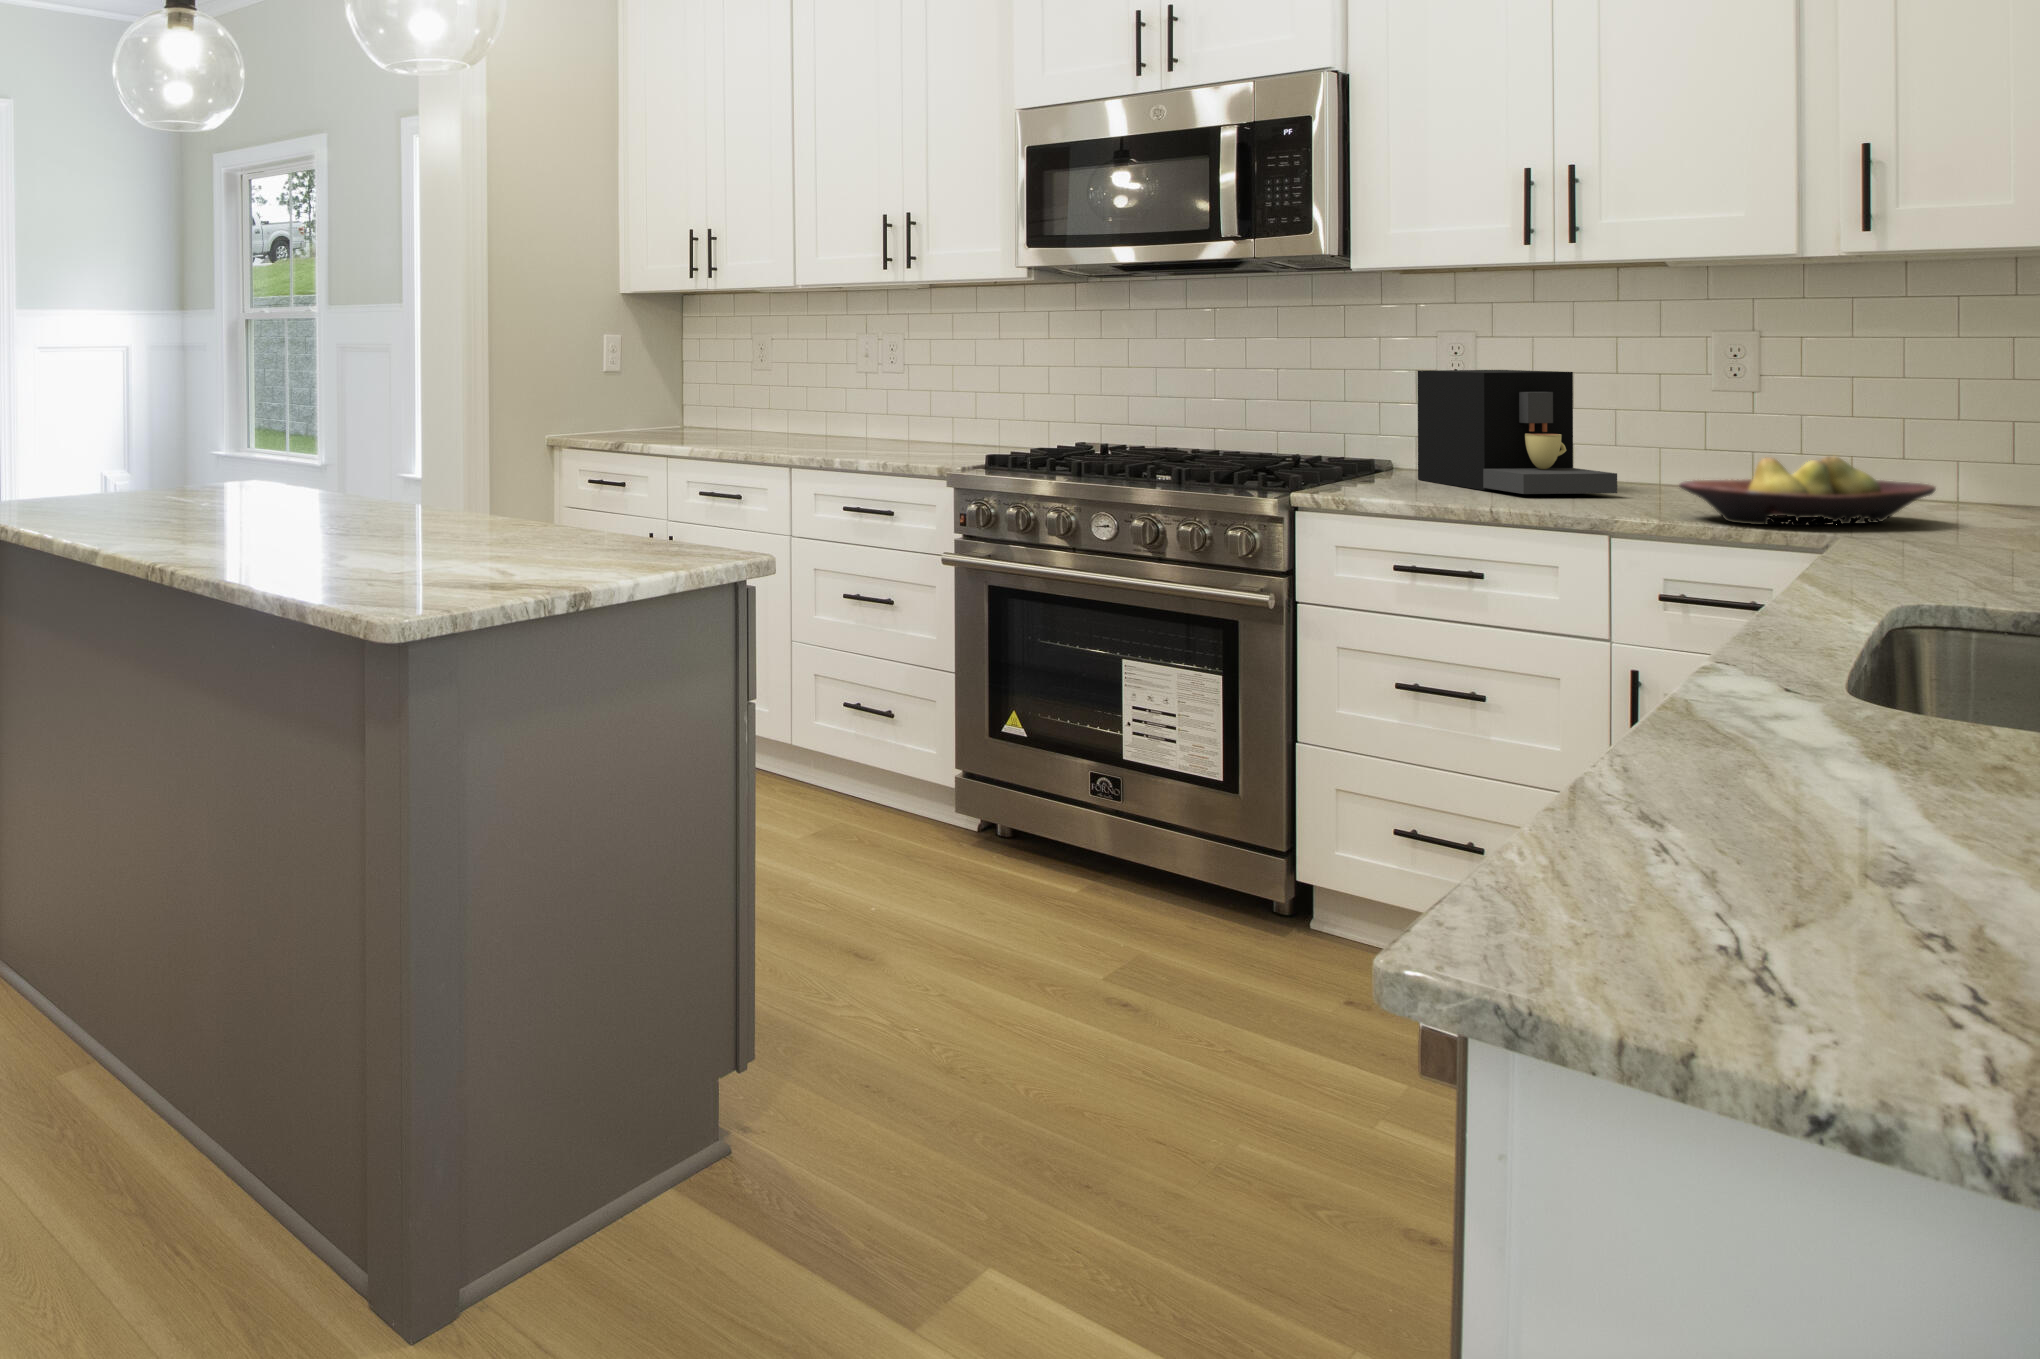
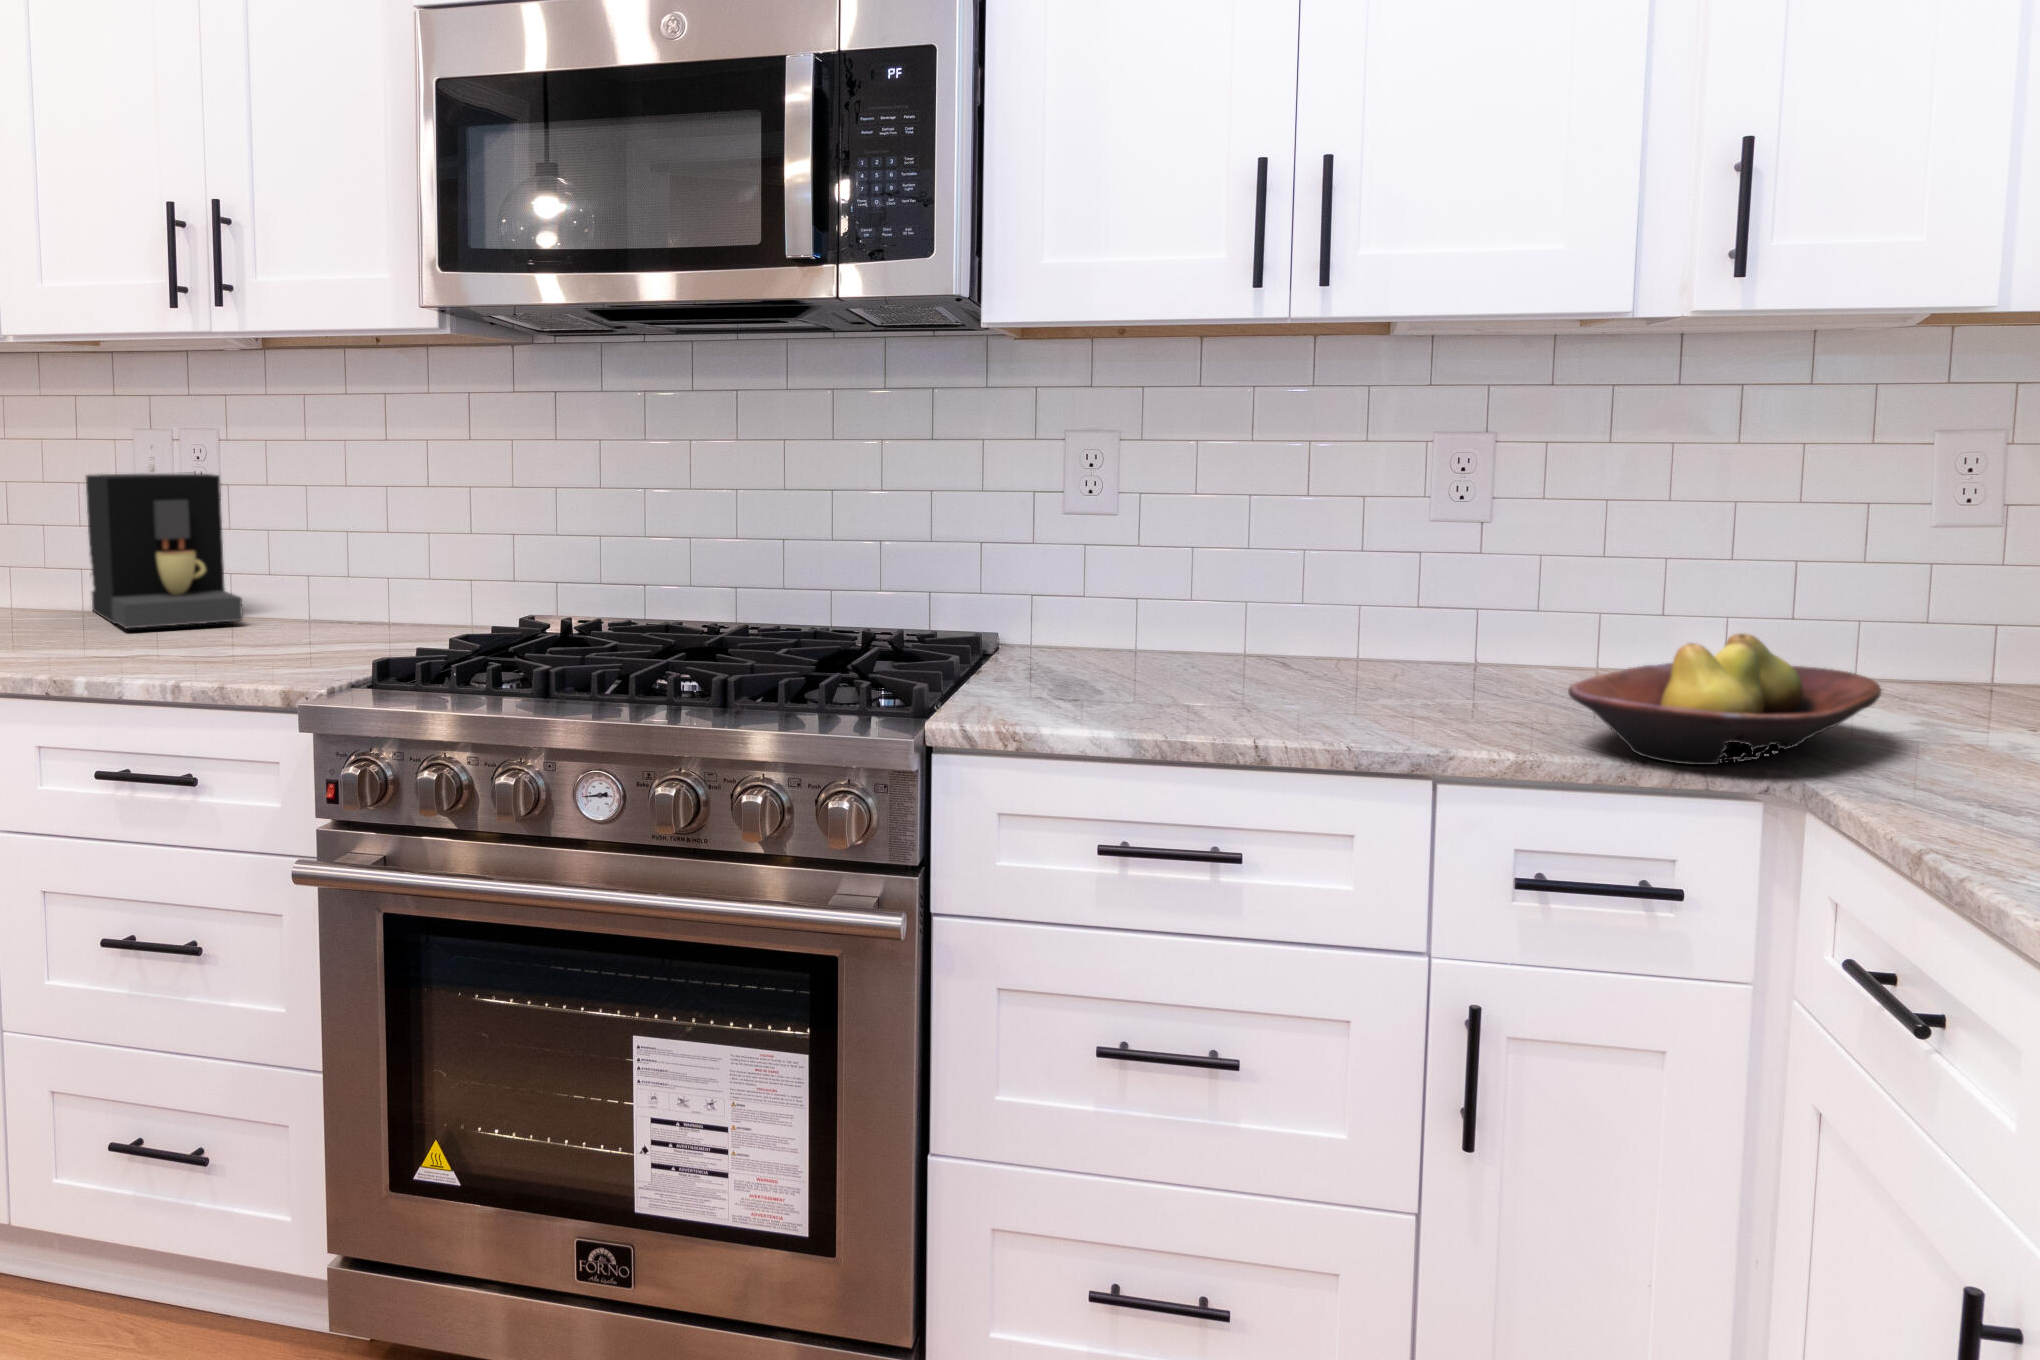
coffee maker: present [1418,370,1617,494] -> present [86,474,243,628]

